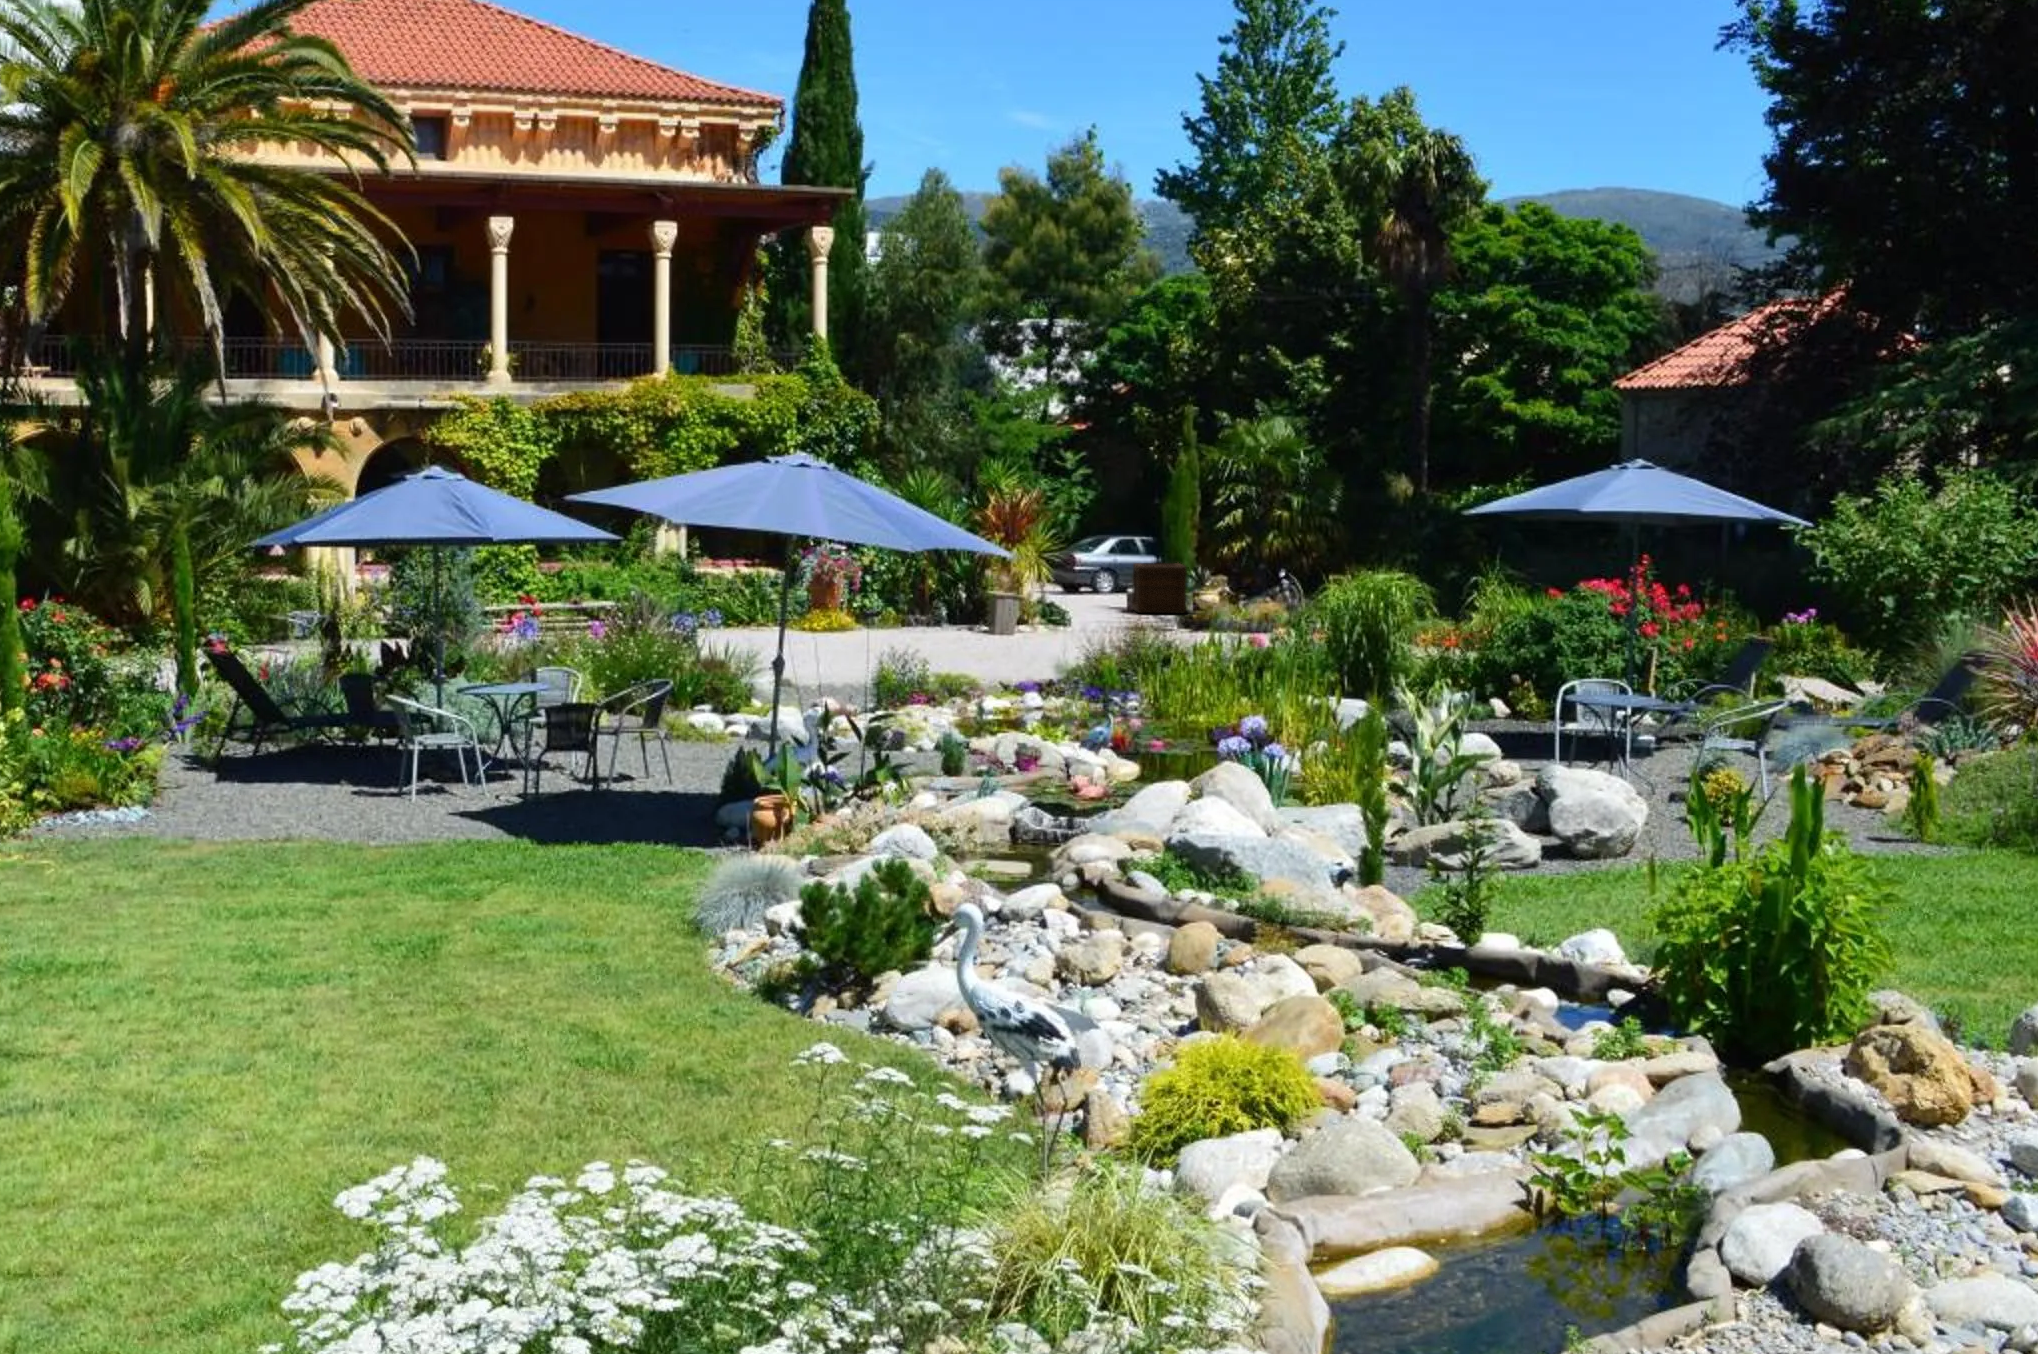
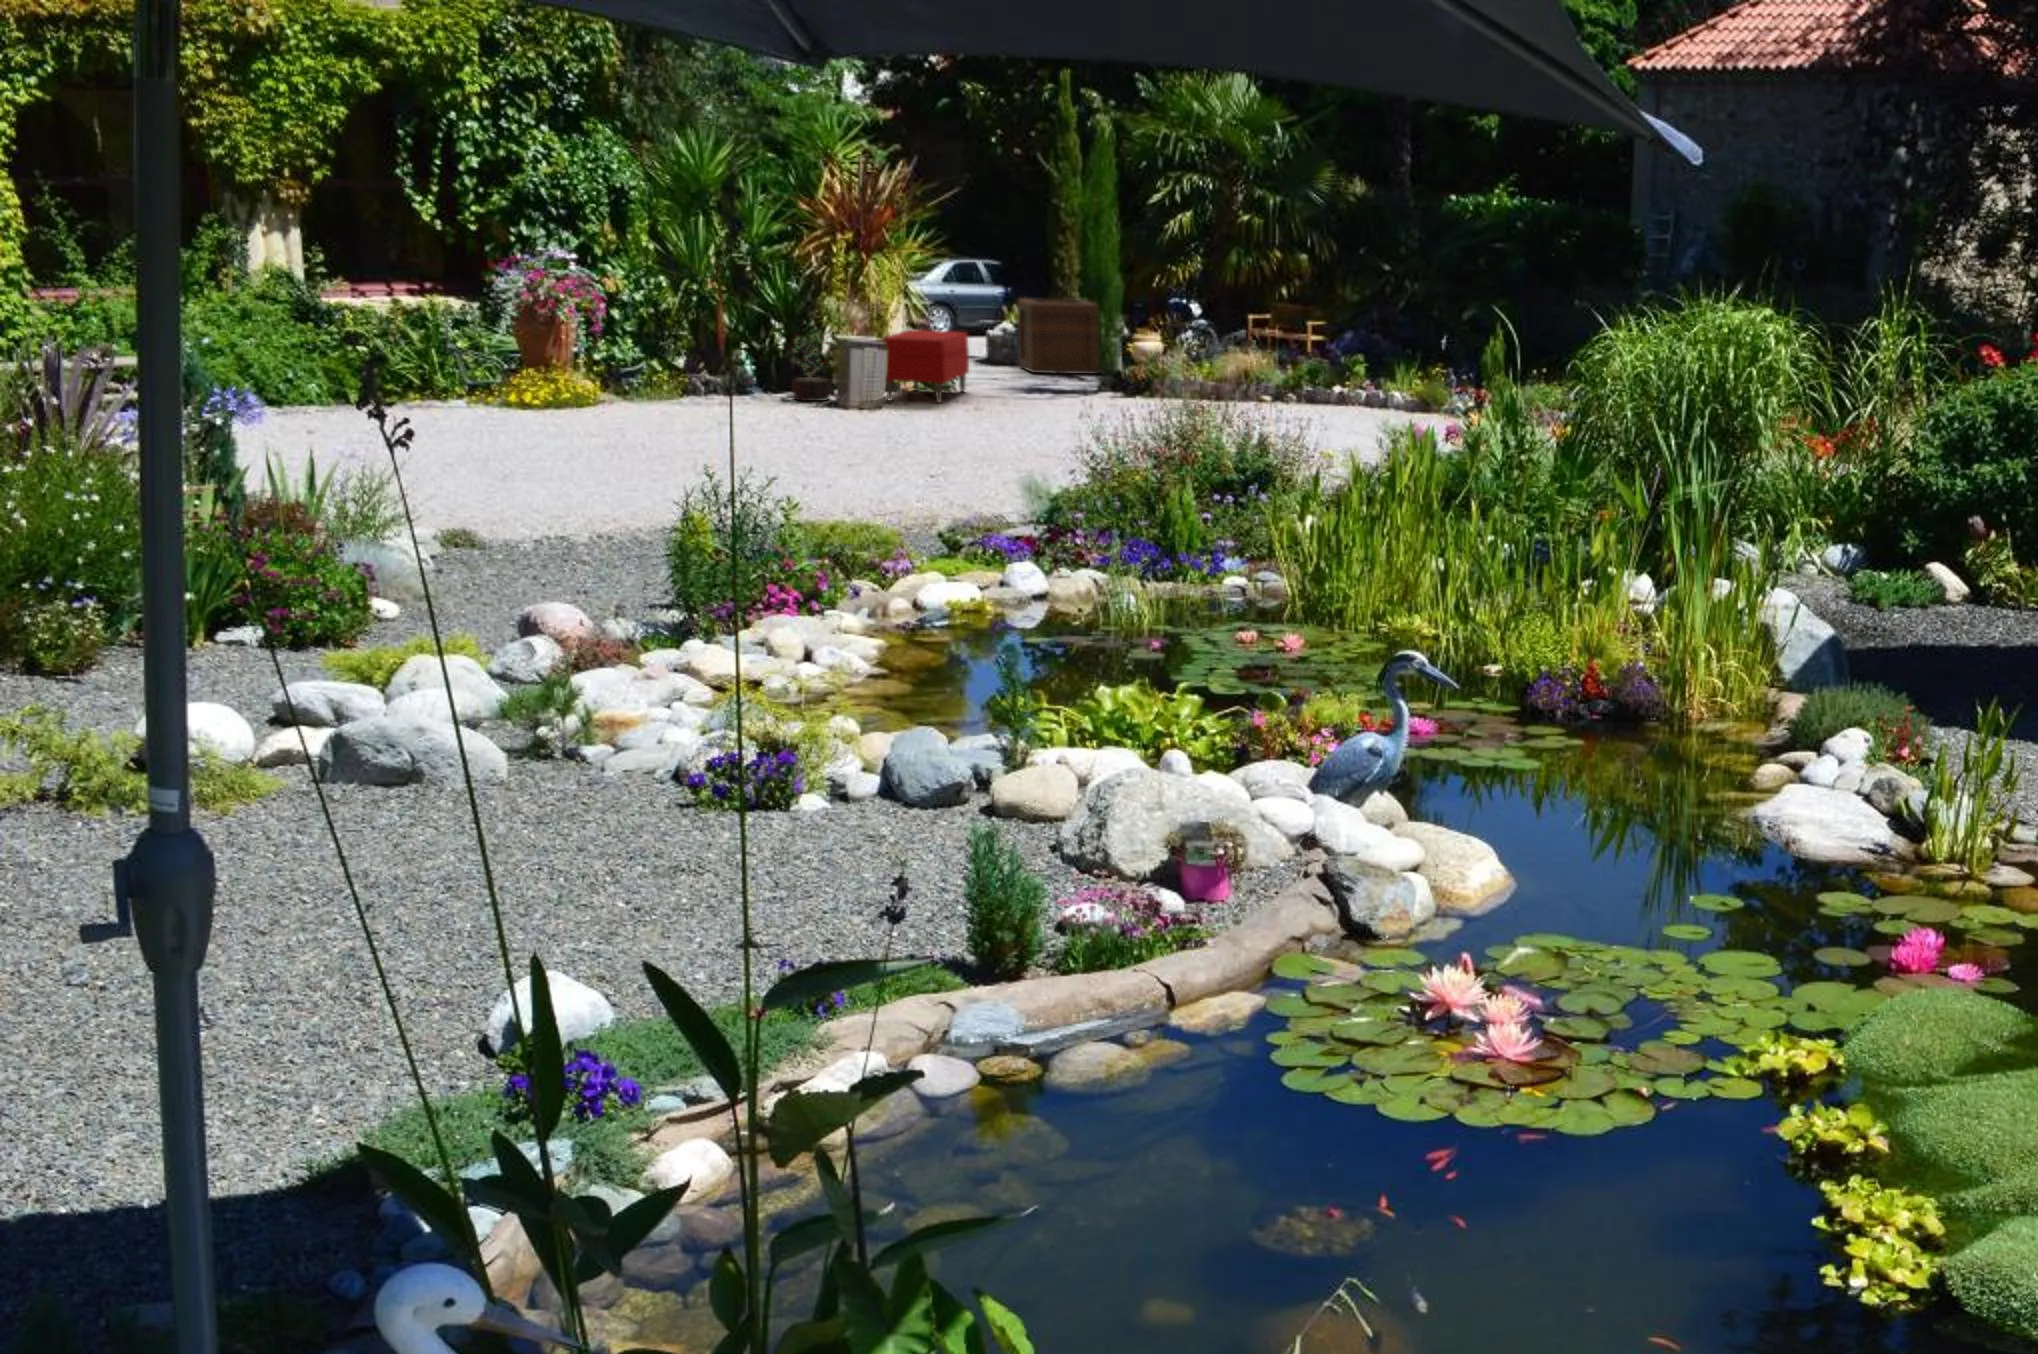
bench: none [1022,584,1086,630] -> present [883,330,969,403]
decorative plant: none [965,585,990,629] -> present [792,333,831,401]

